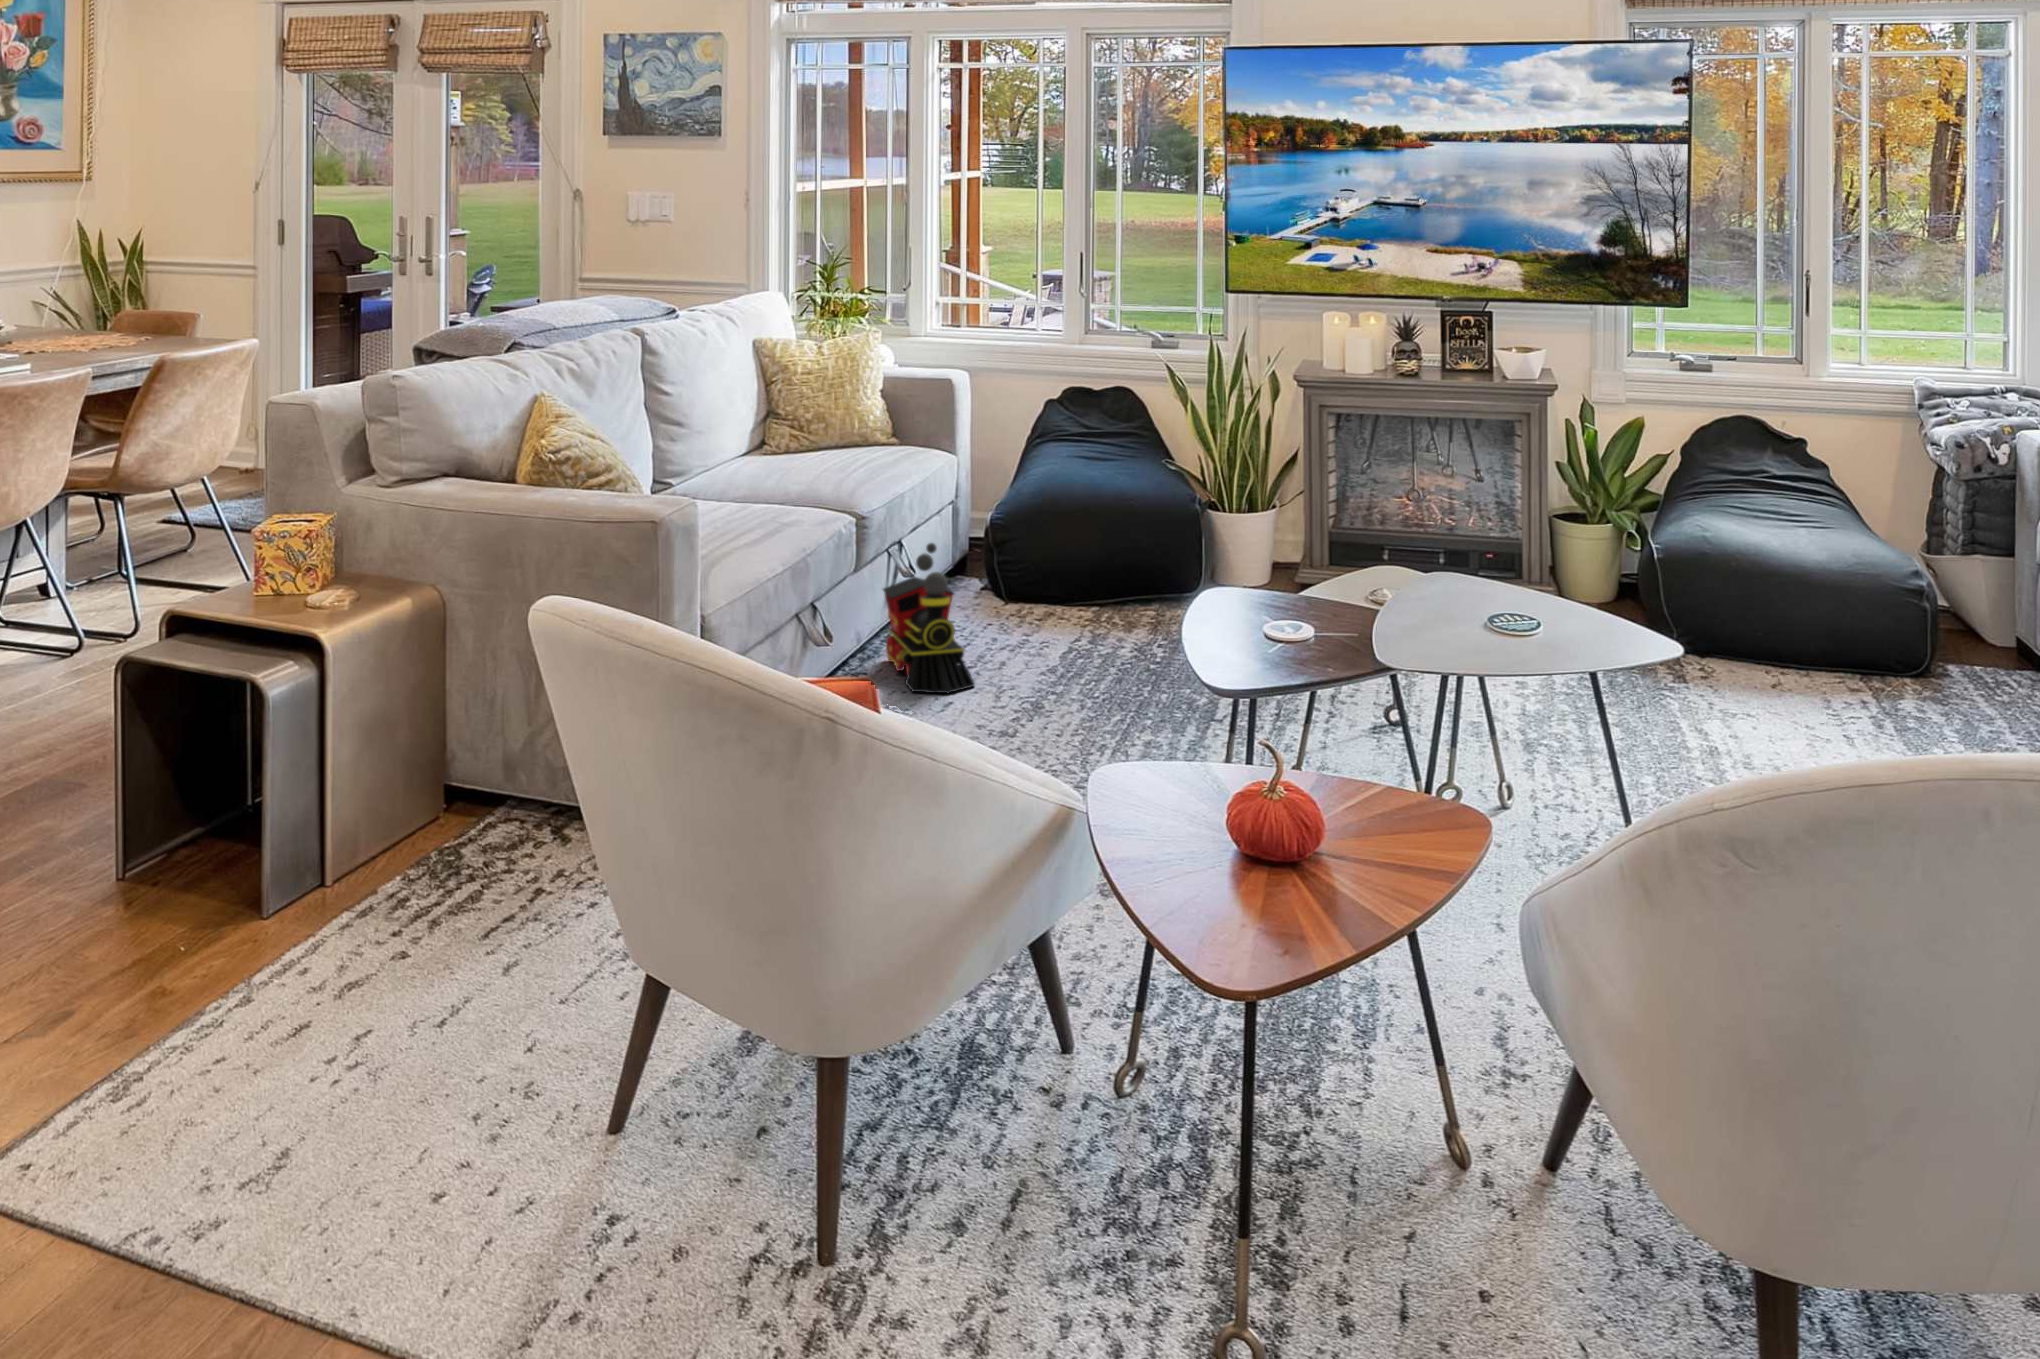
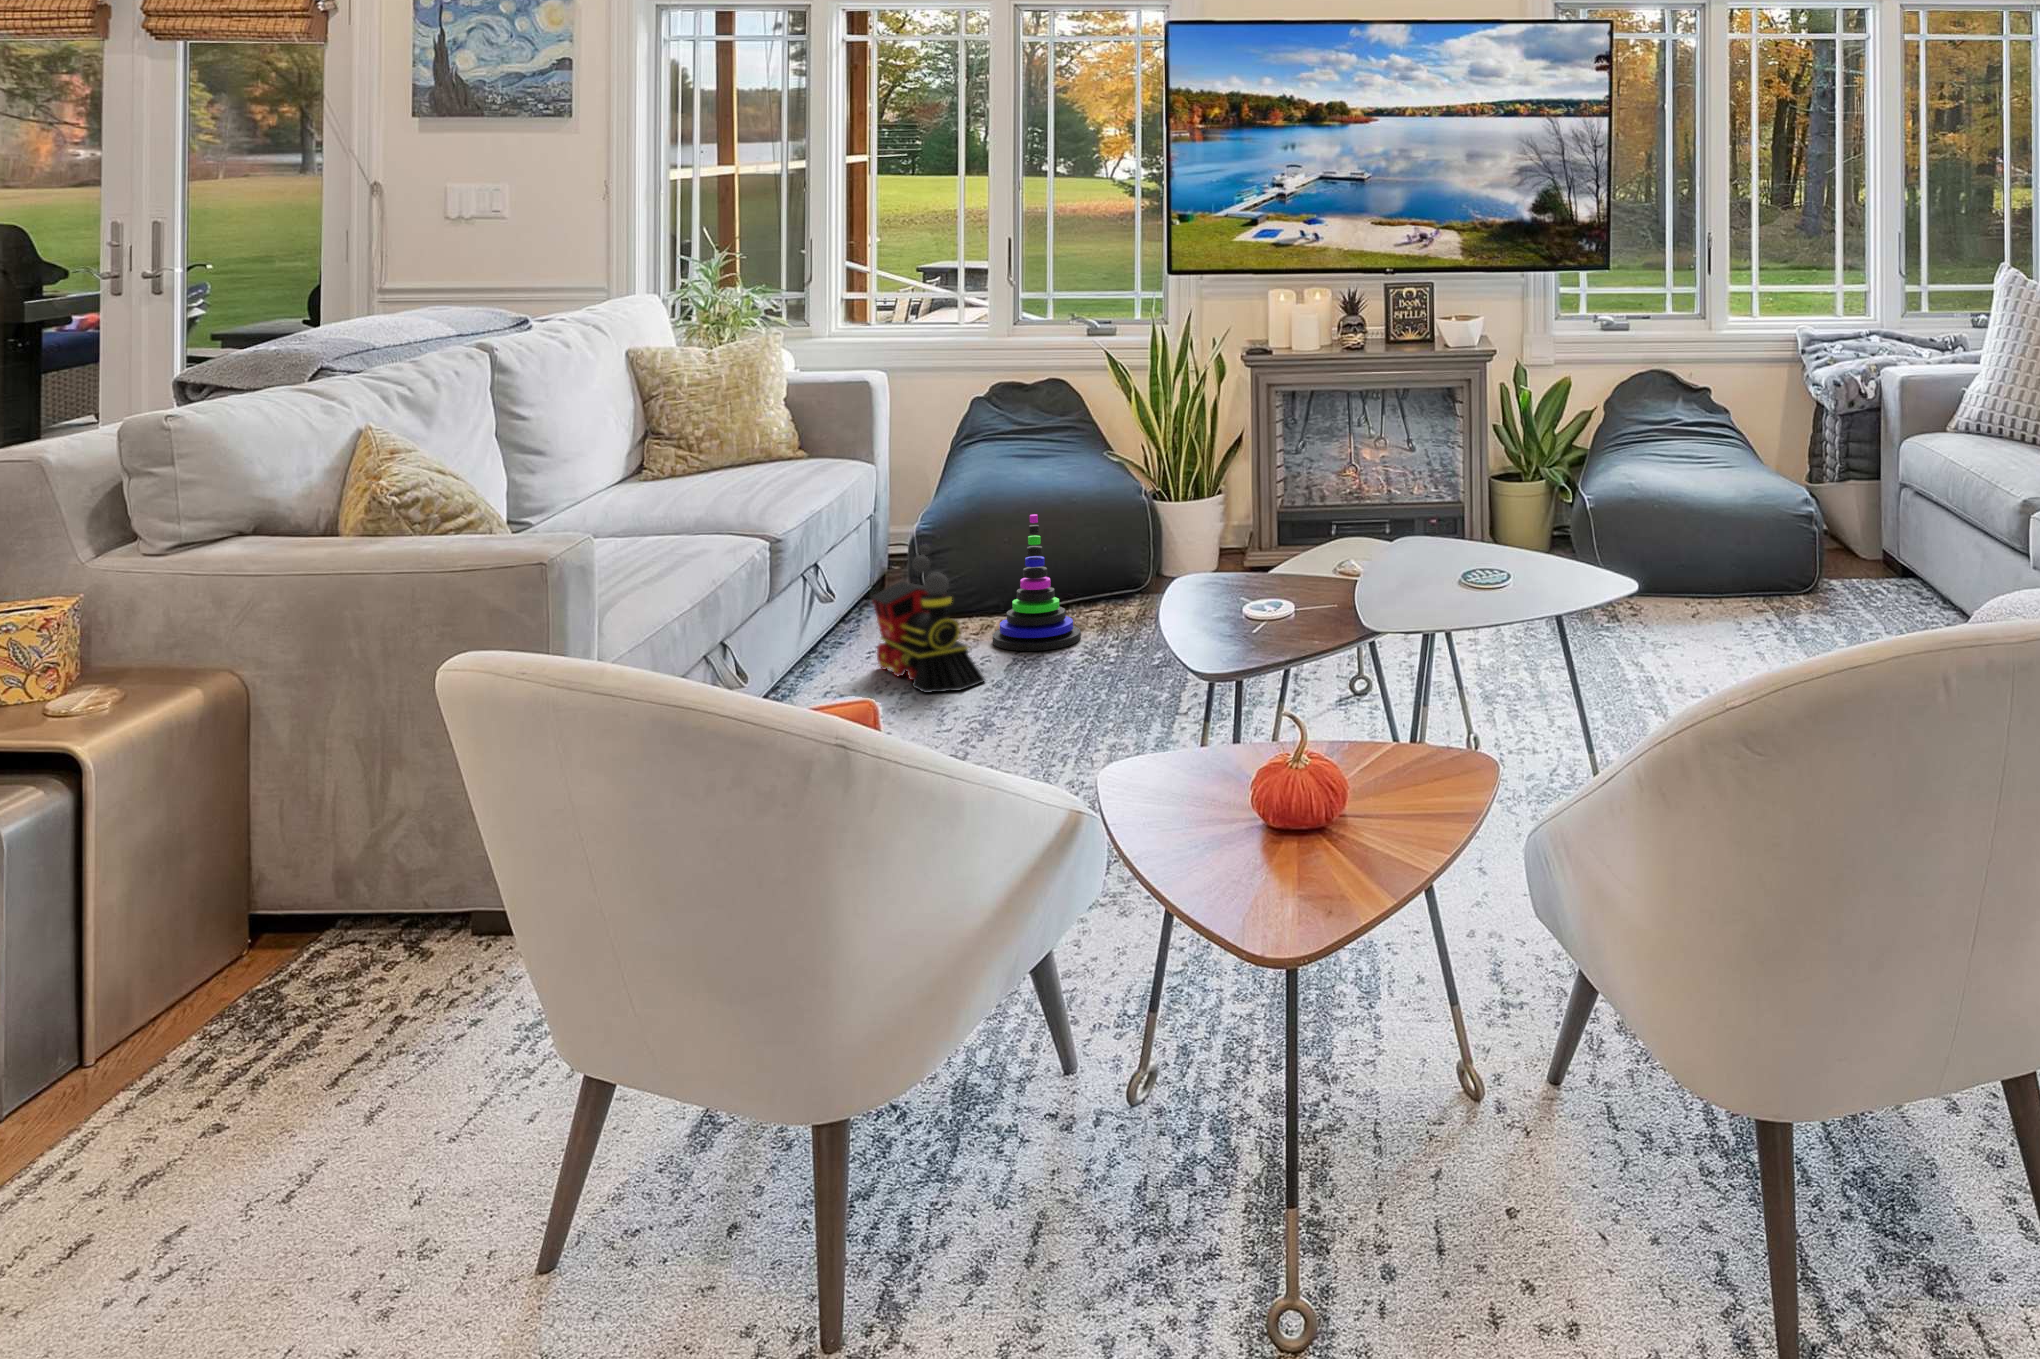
stacking toy: none [1002,521,1088,659] -> present [992,514,1081,651]

